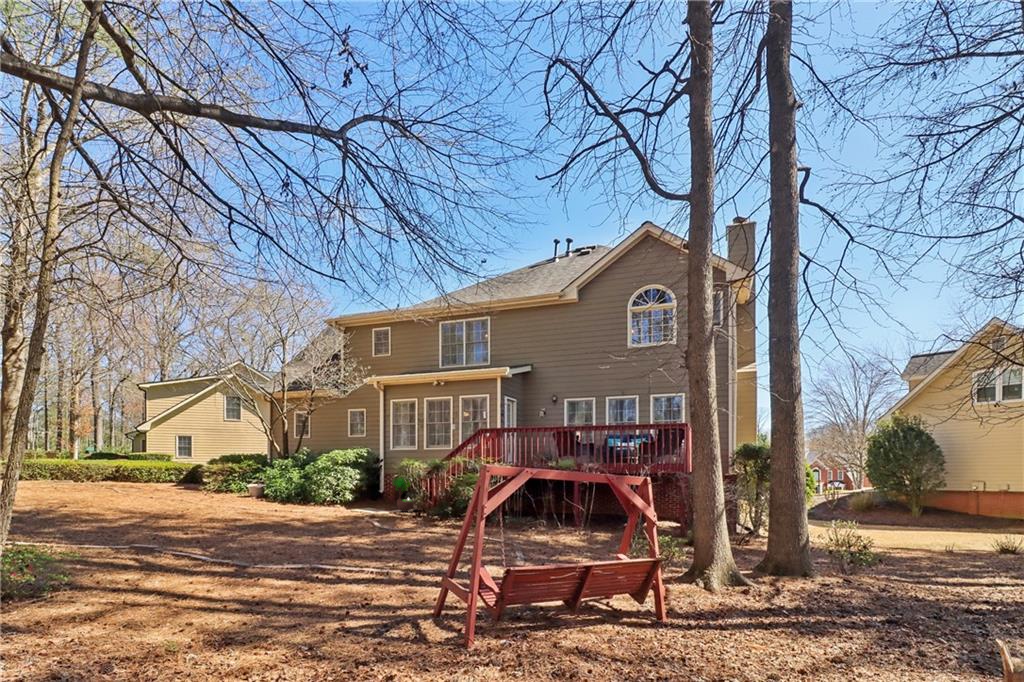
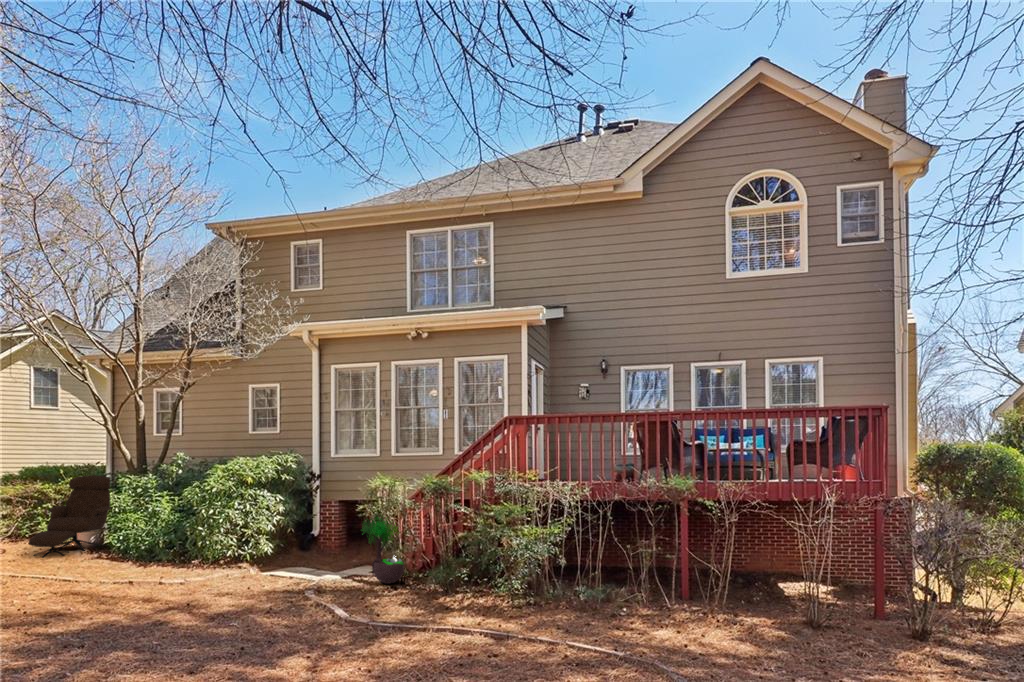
lounge chair: none [227,458,269,499] -> present [29,475,111,558]

